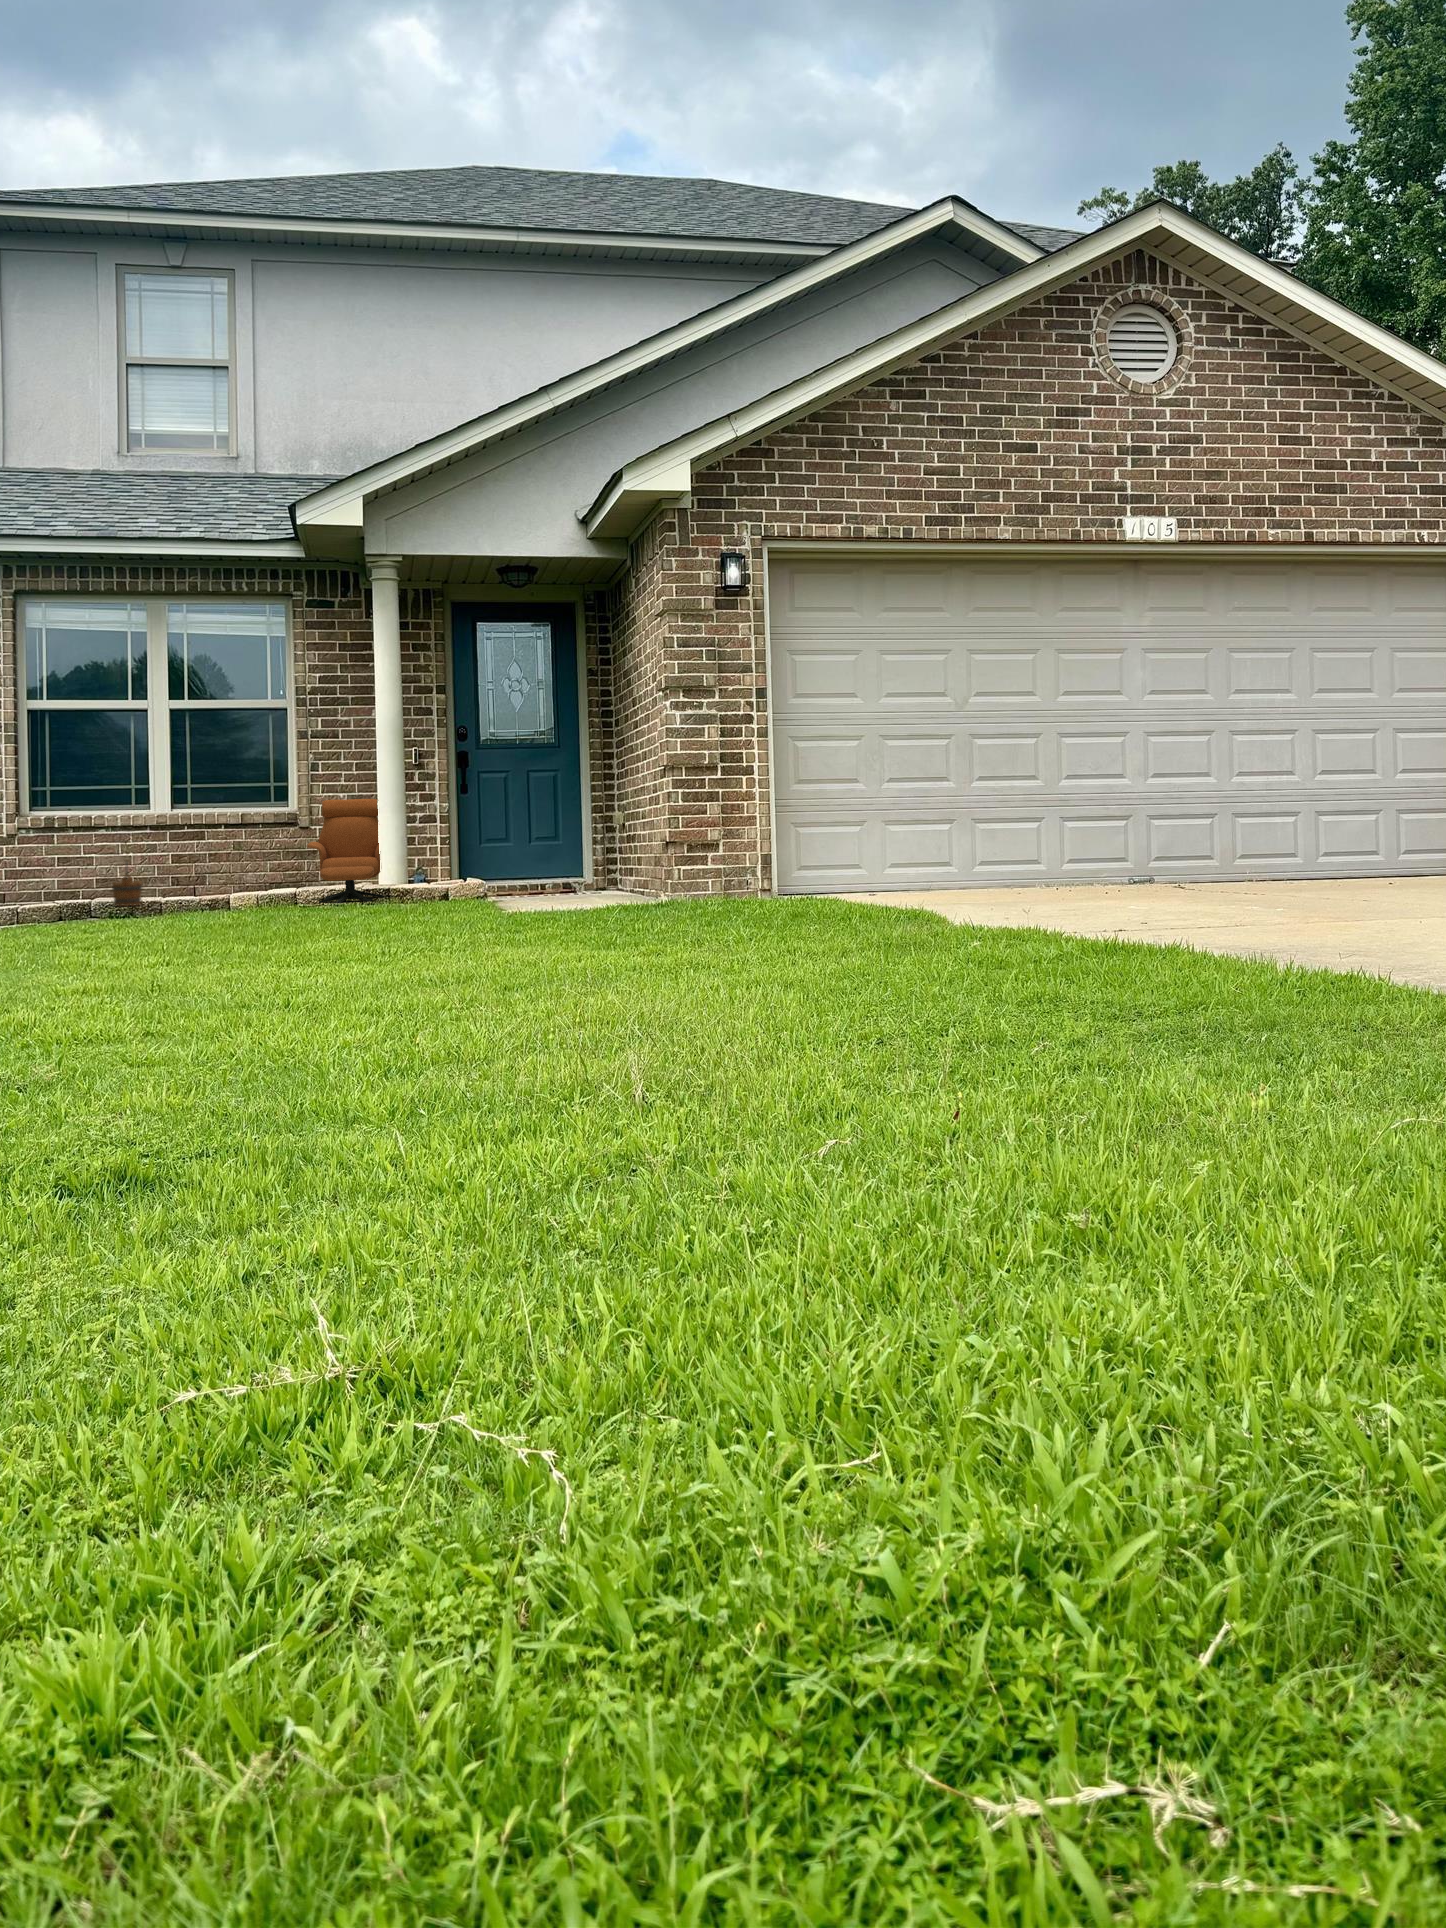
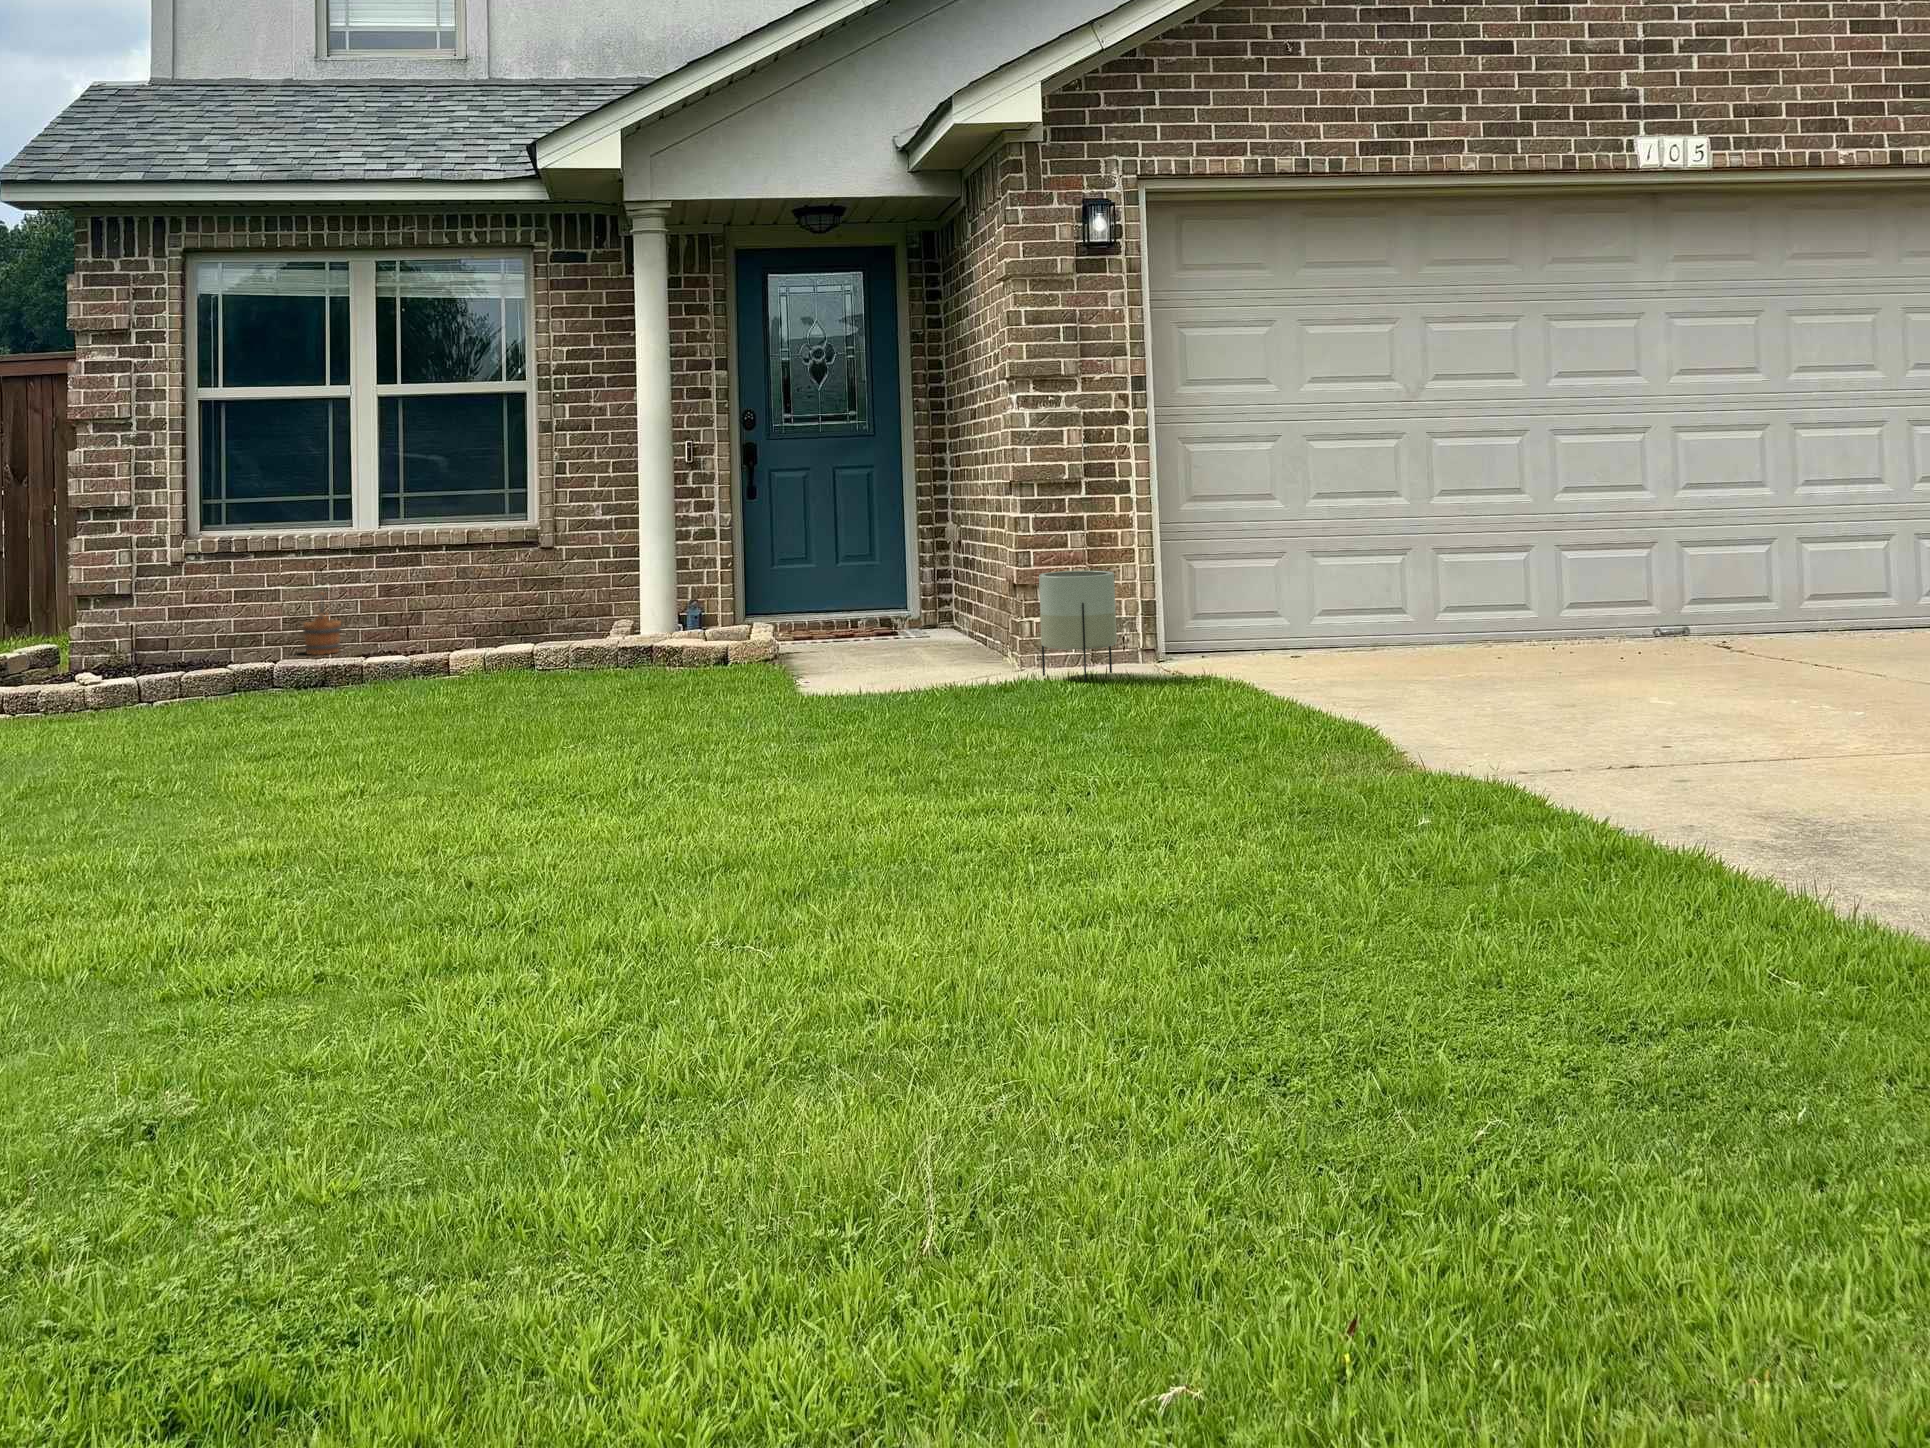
lounge chair: present [307,799,383,903] -> none [549,510,662,655]
planter: none [685,827,743,906] -> present [1039,571,1117,682]

